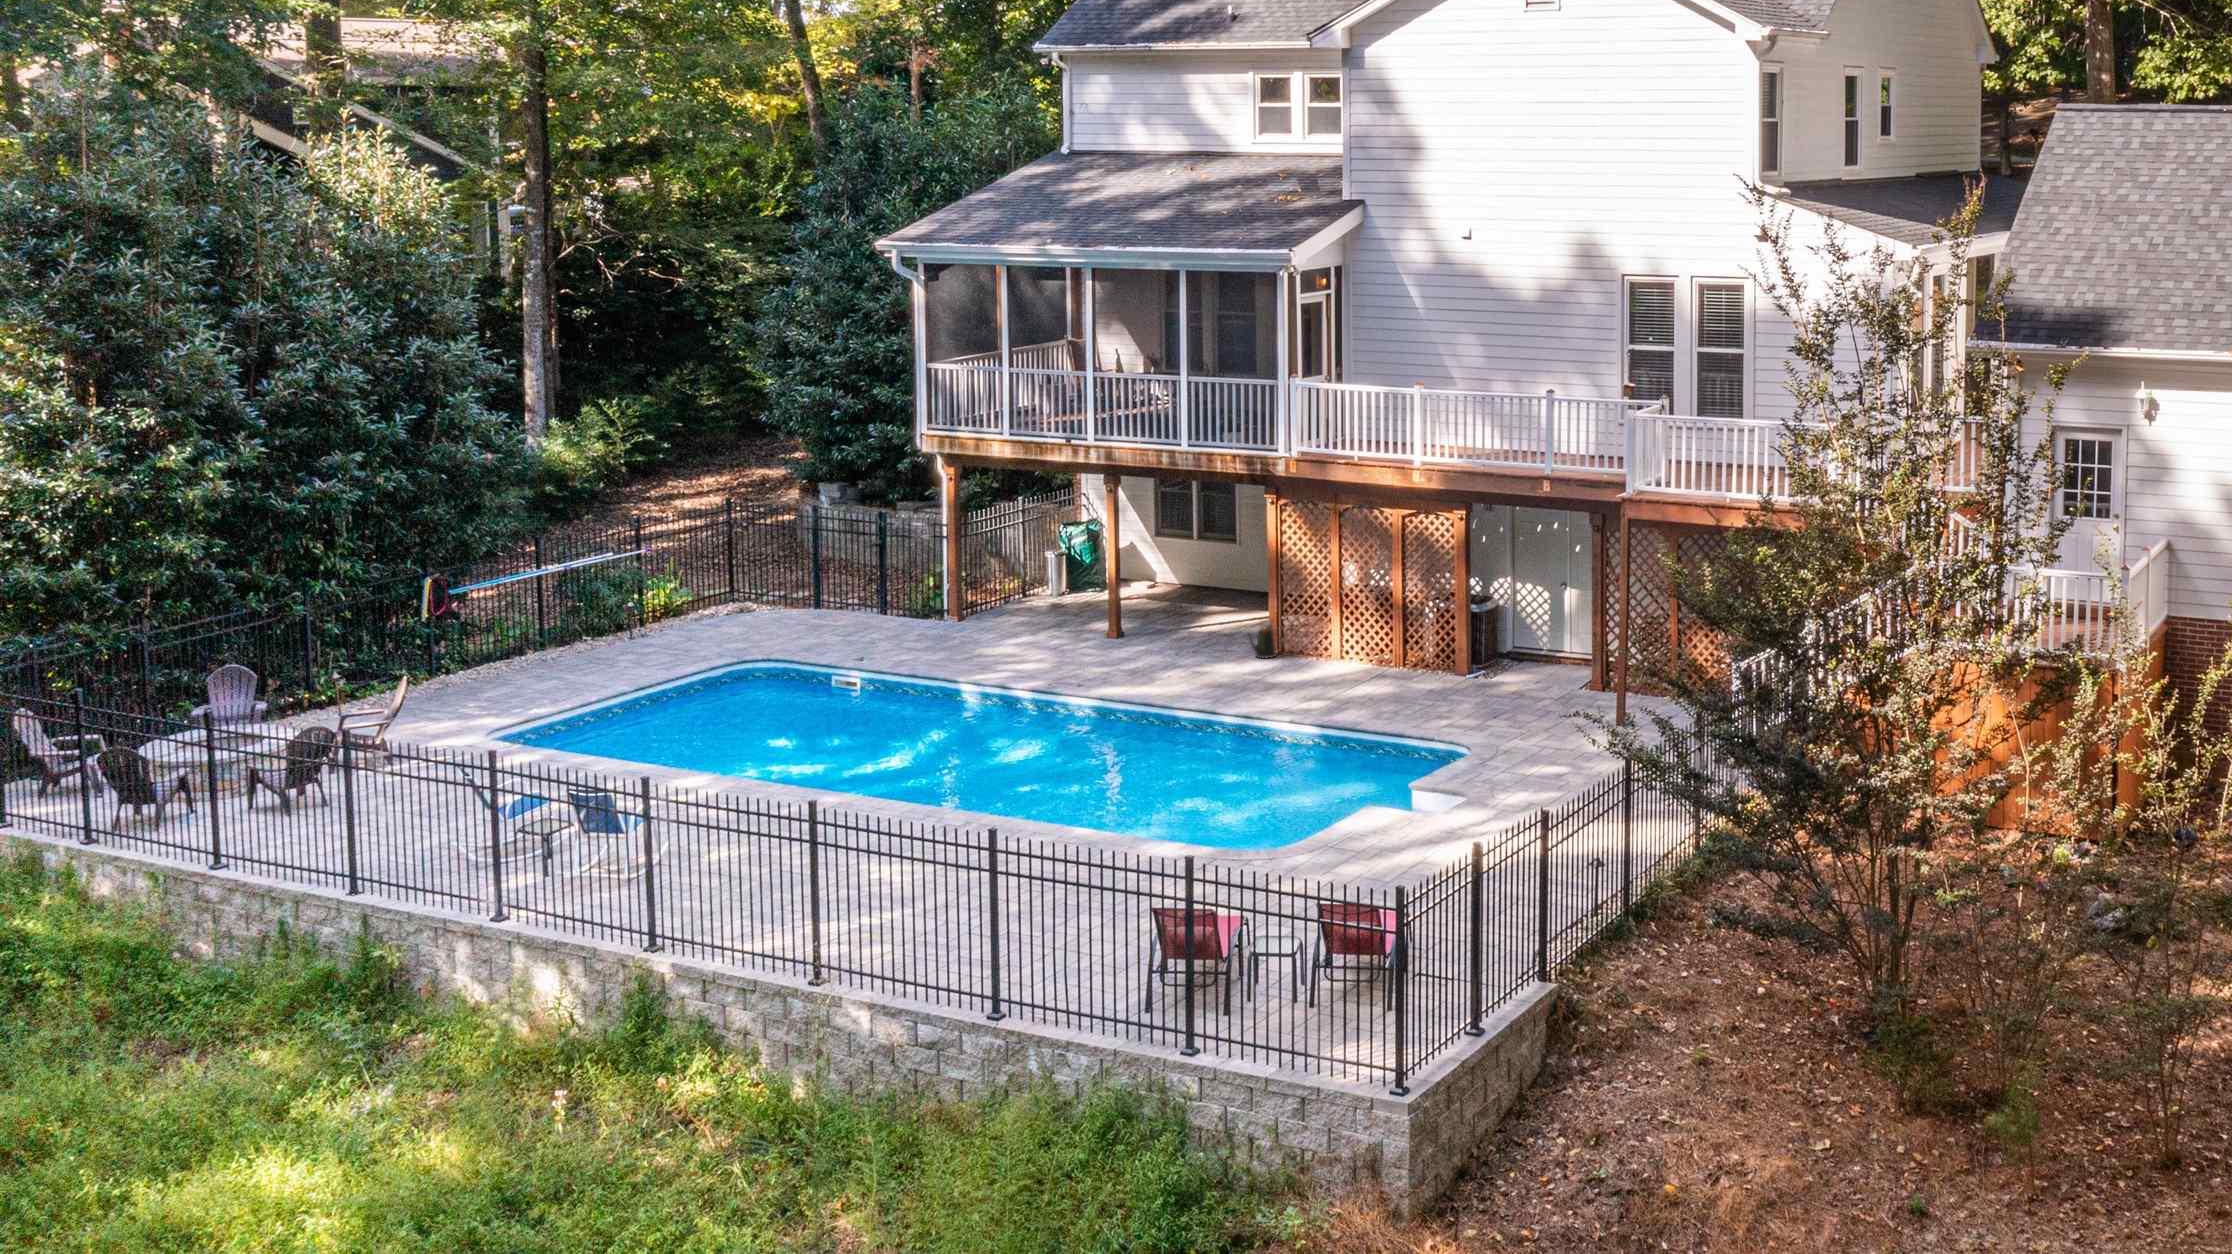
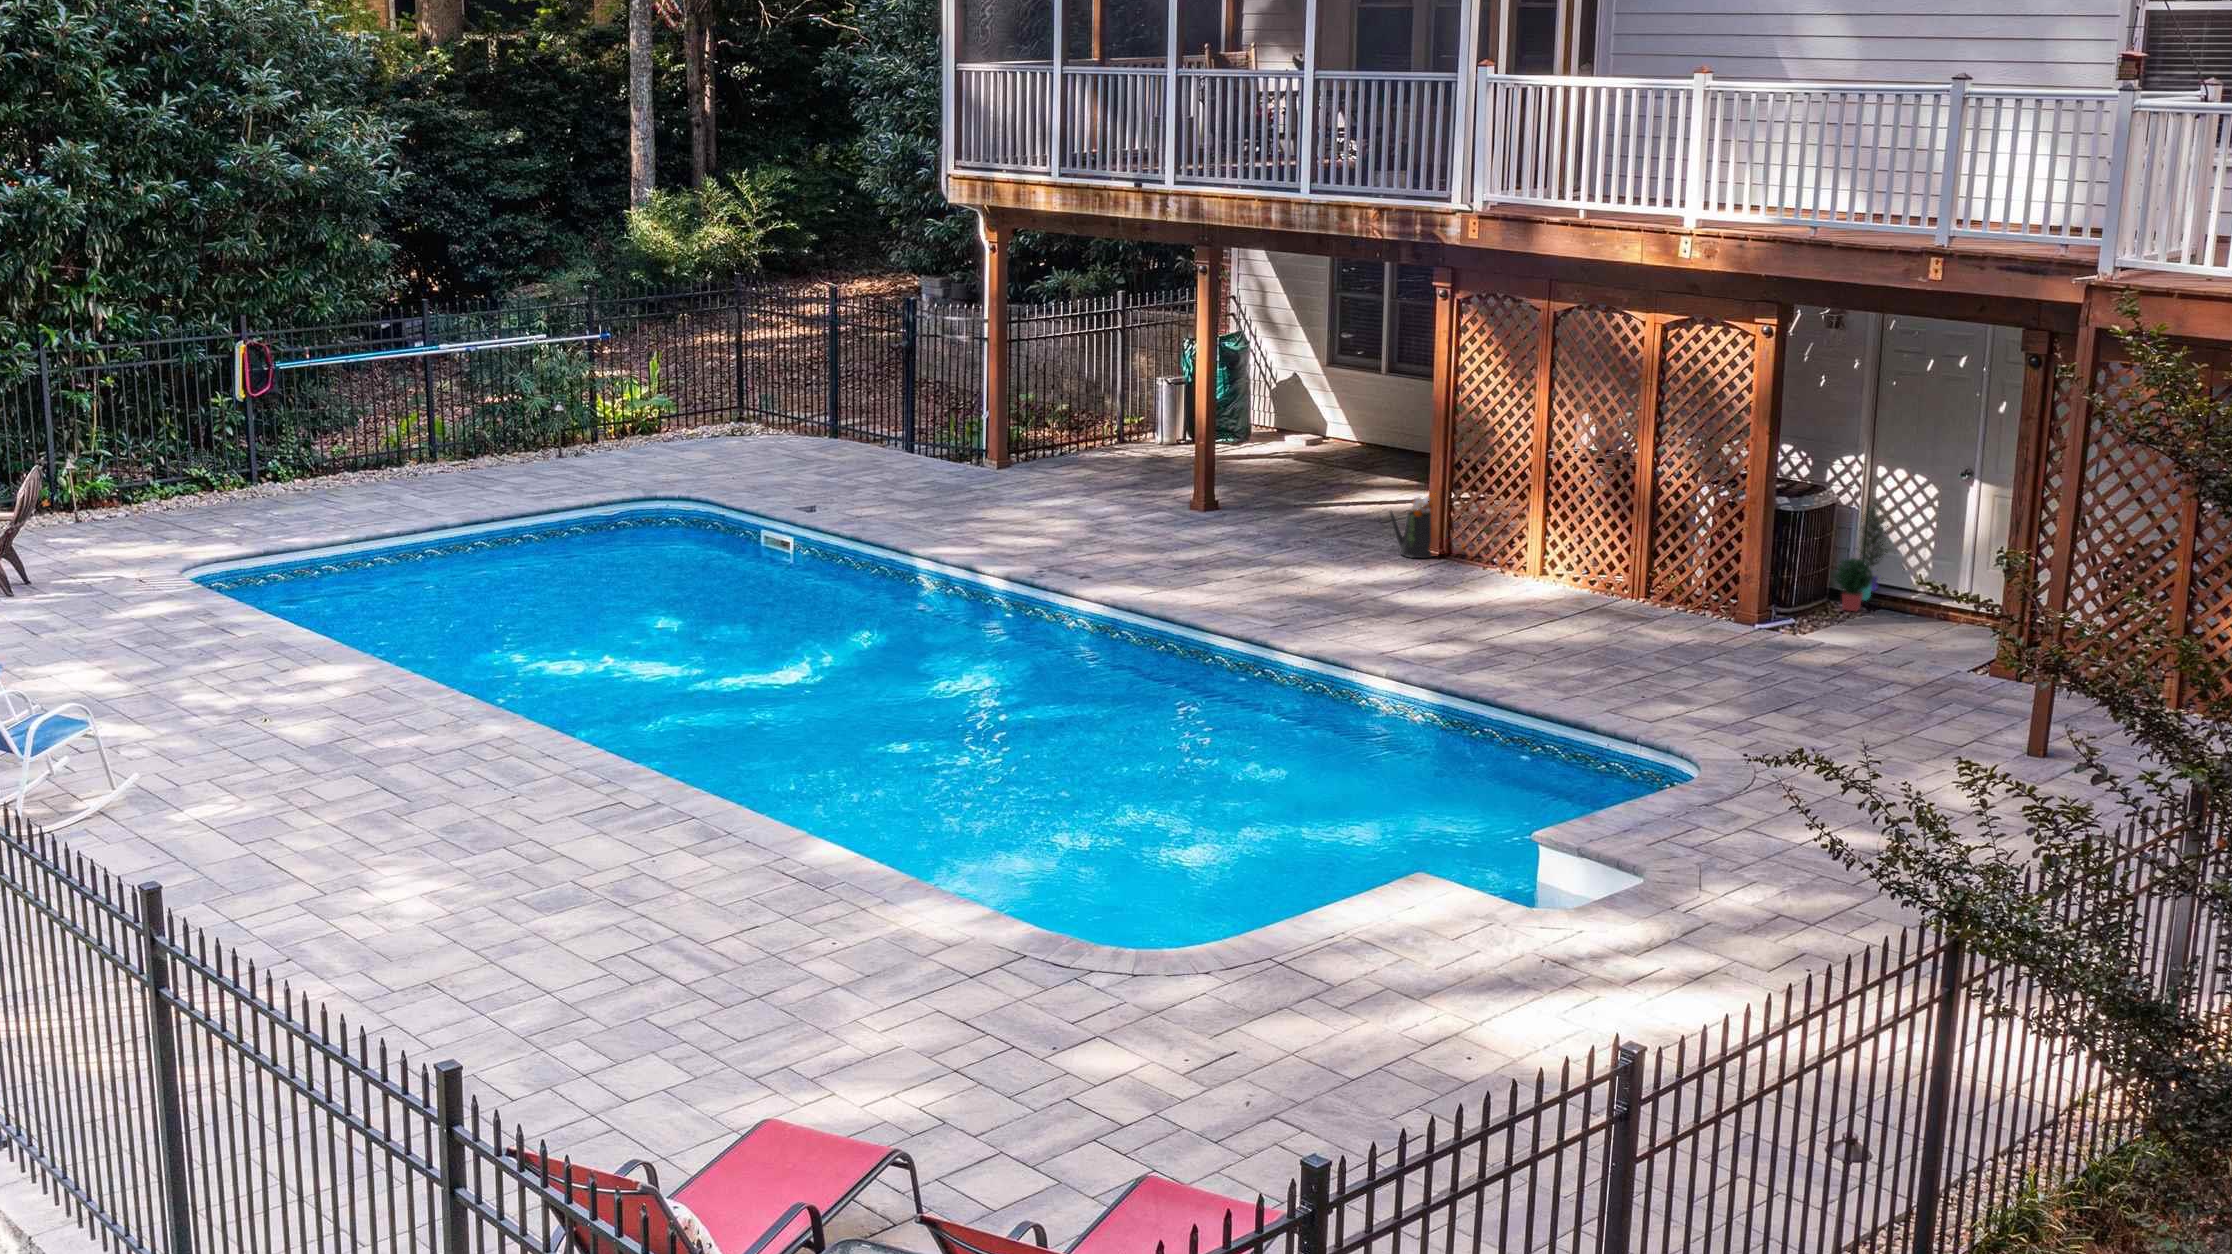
potted plant: none [1505,600,1531,665] -> present [1835,501,1892,611]

